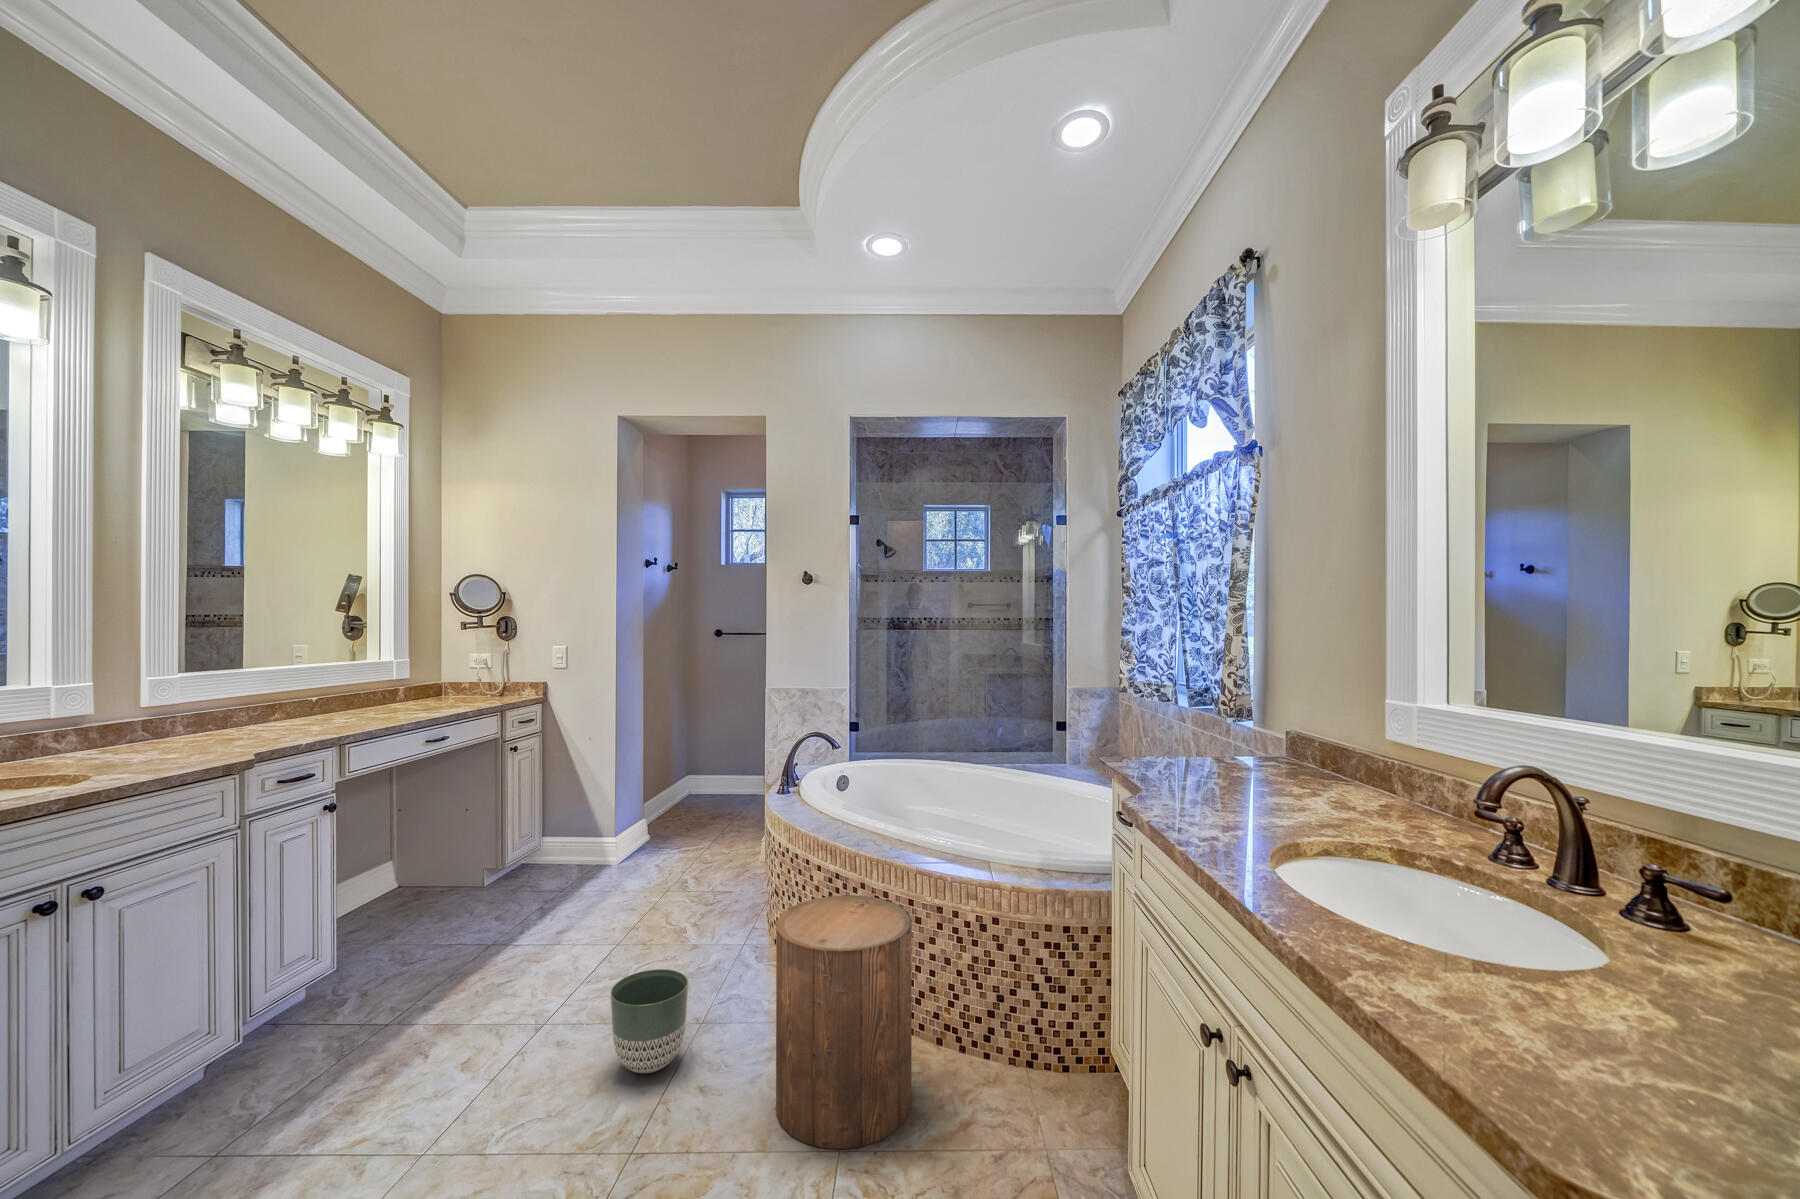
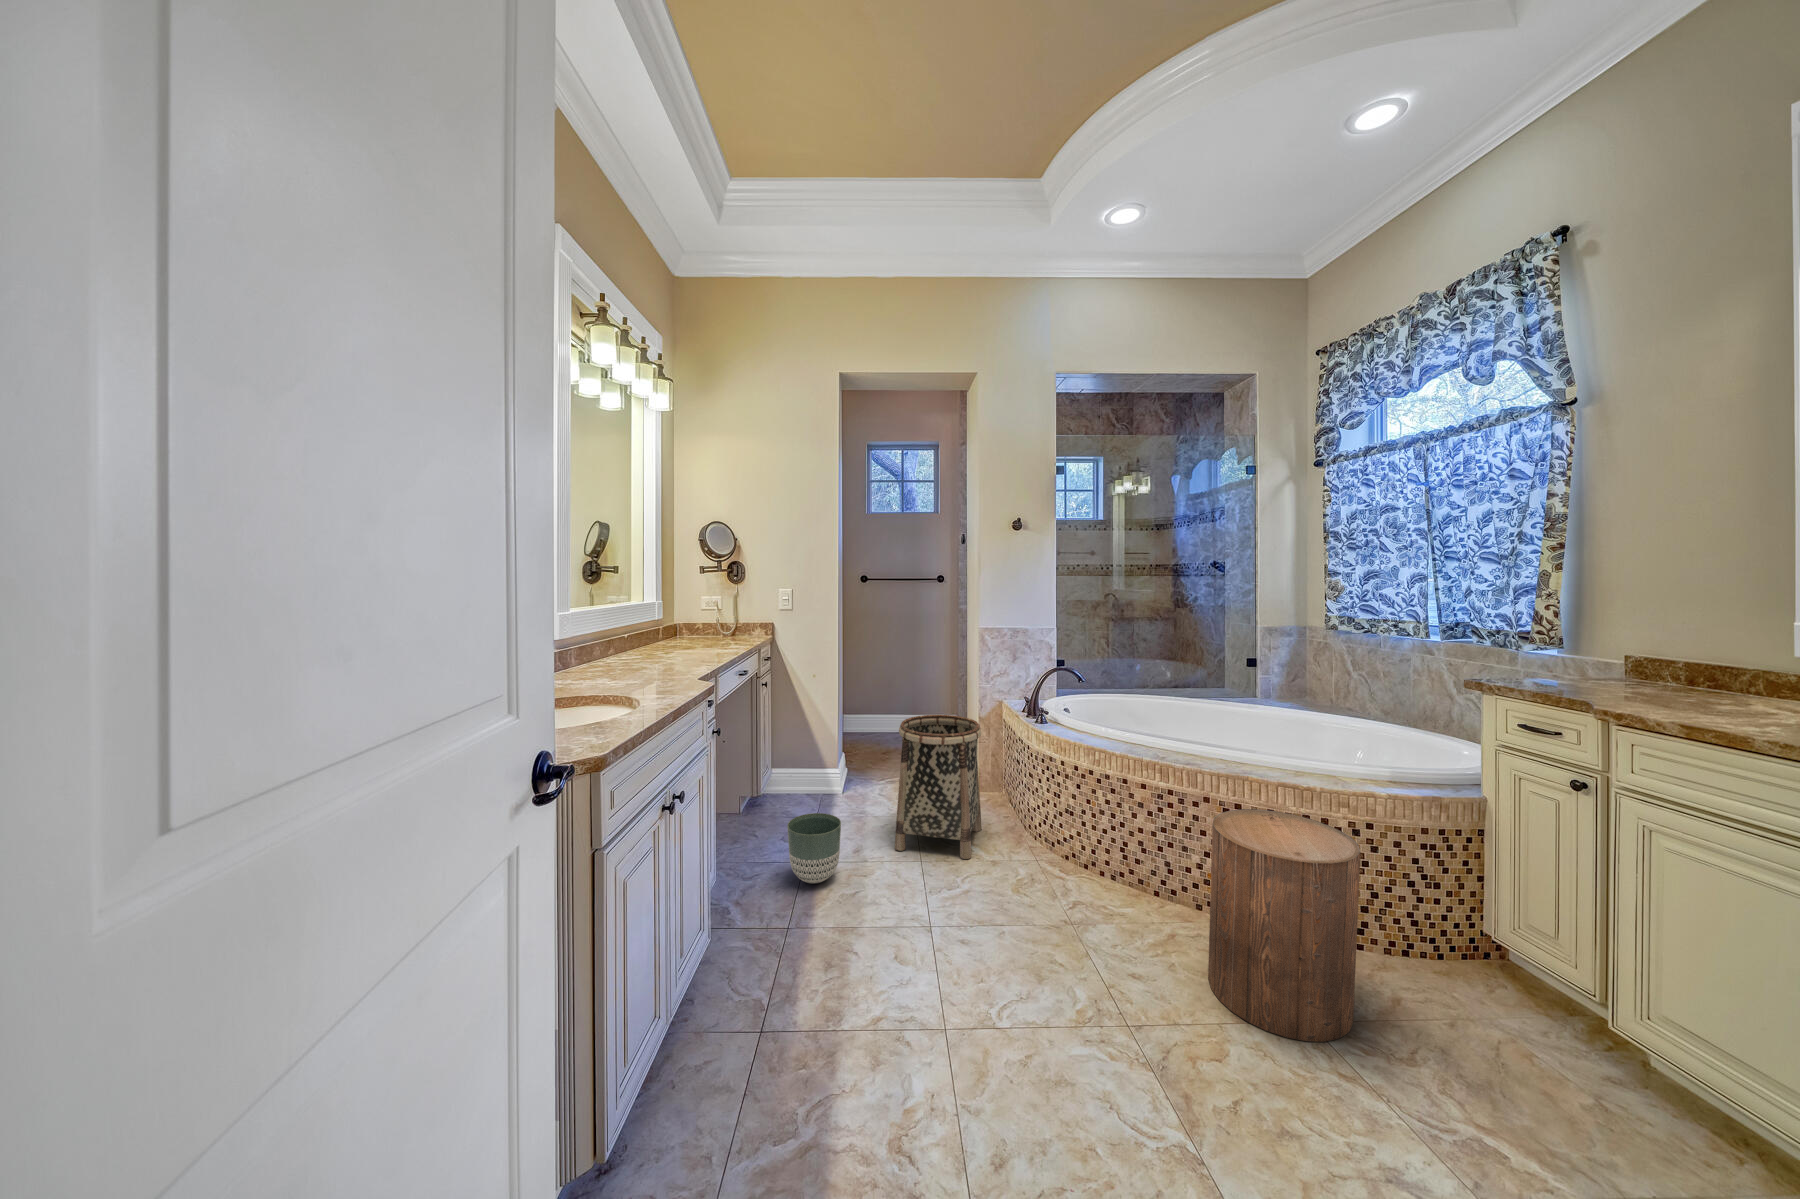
basket: none [601,787,718,949] -> present [895,715,981,859]
planter: present [611,969,688,1073] -> present [787,813,841,883]

